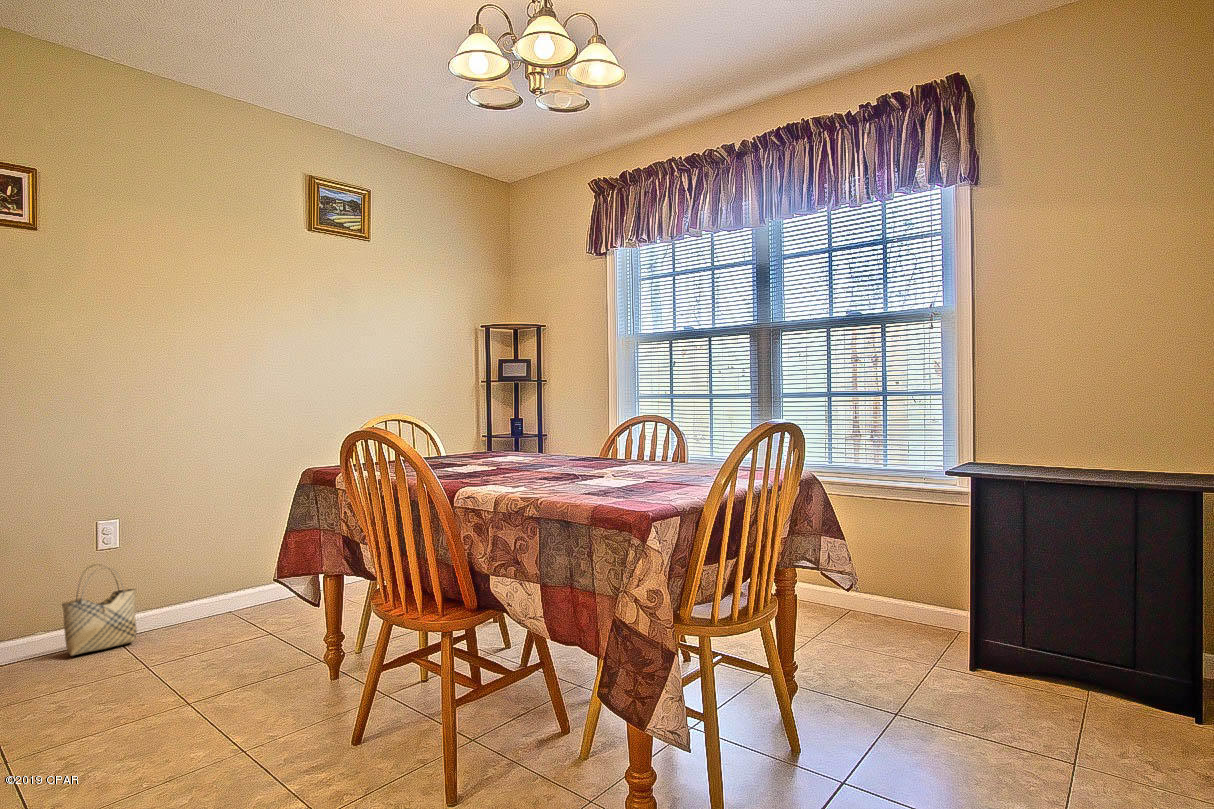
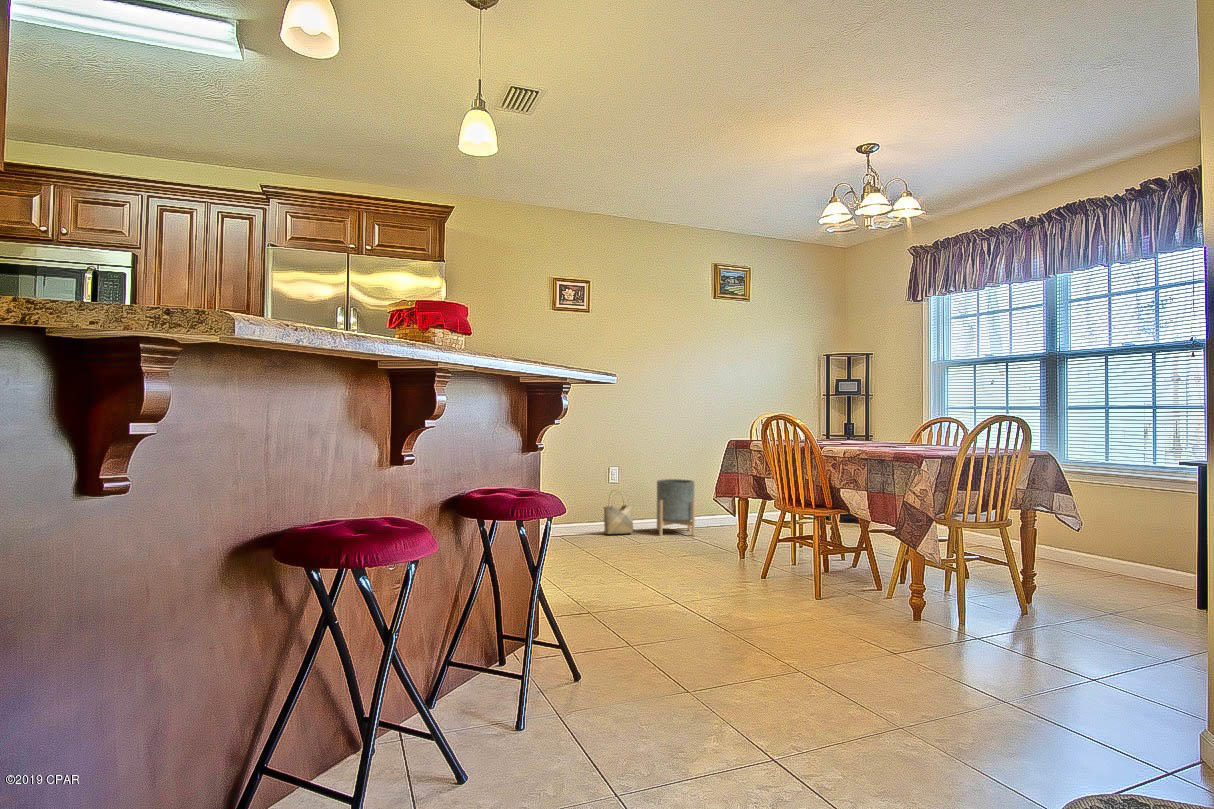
planter: none [190,527,265,639] -> present [657,479,695,536]

